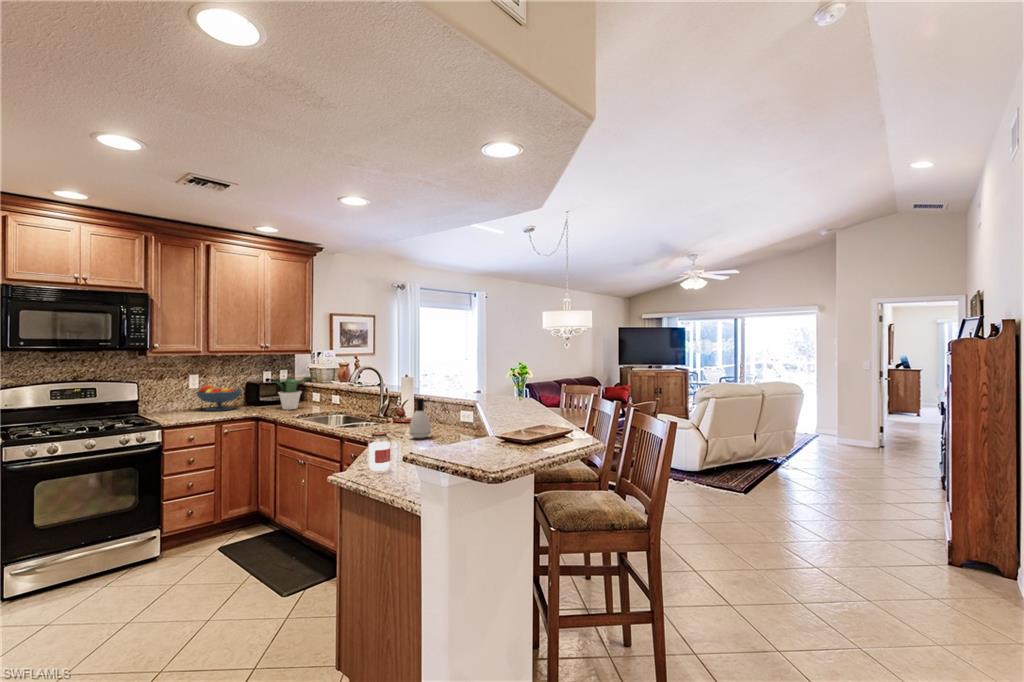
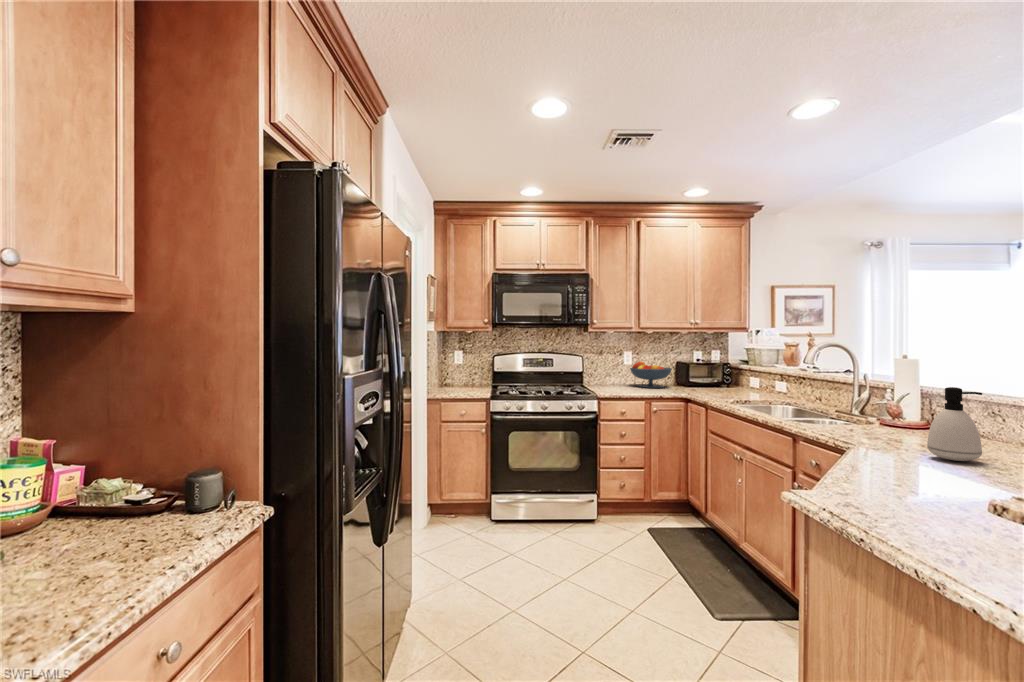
potted plant: present [272,378,311,410] -> none [700,357,749,394]
jar: present [368,432,391,471] -> none [854,437,912,516]

